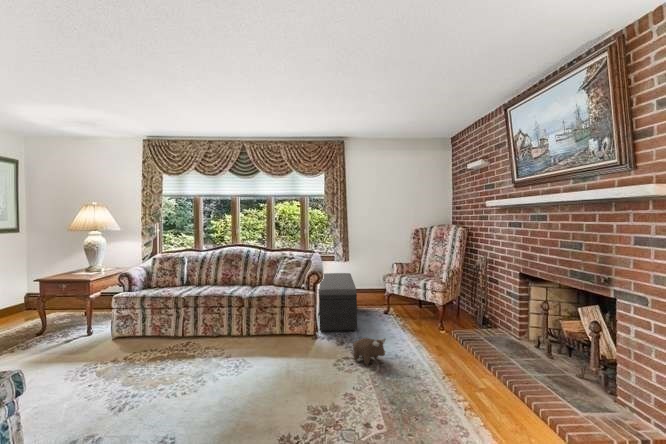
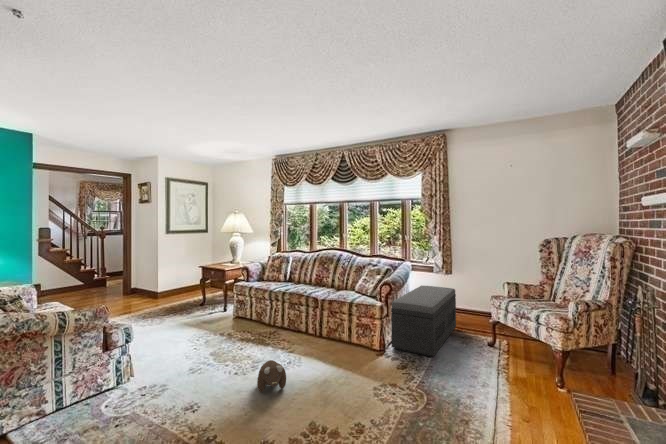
plush toy: present [353,338,386,365] -> present [257,360,286,392]

